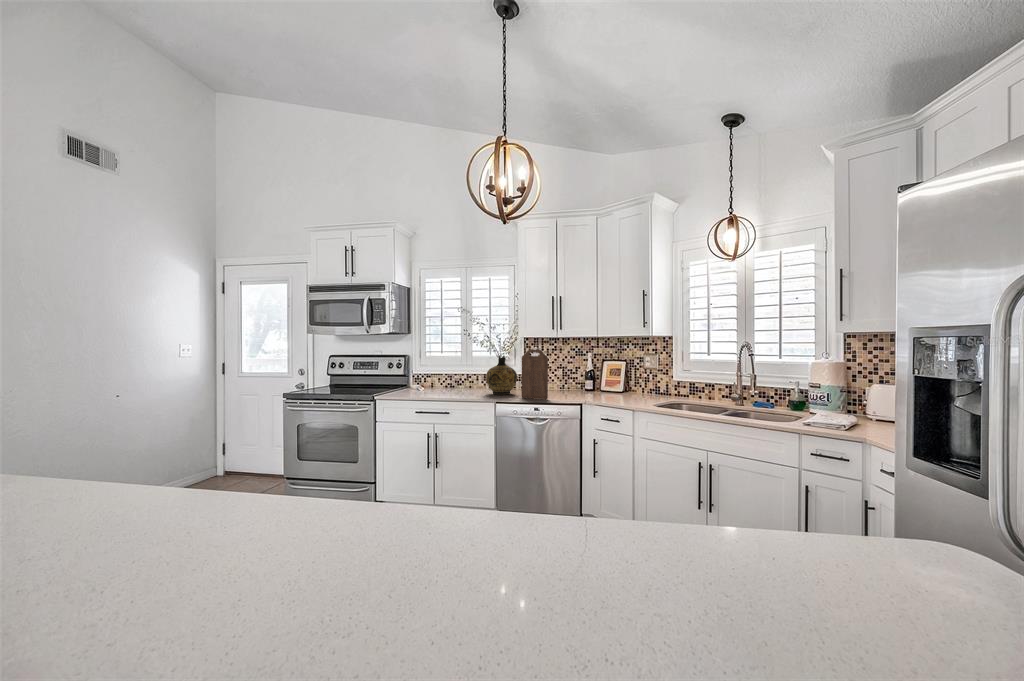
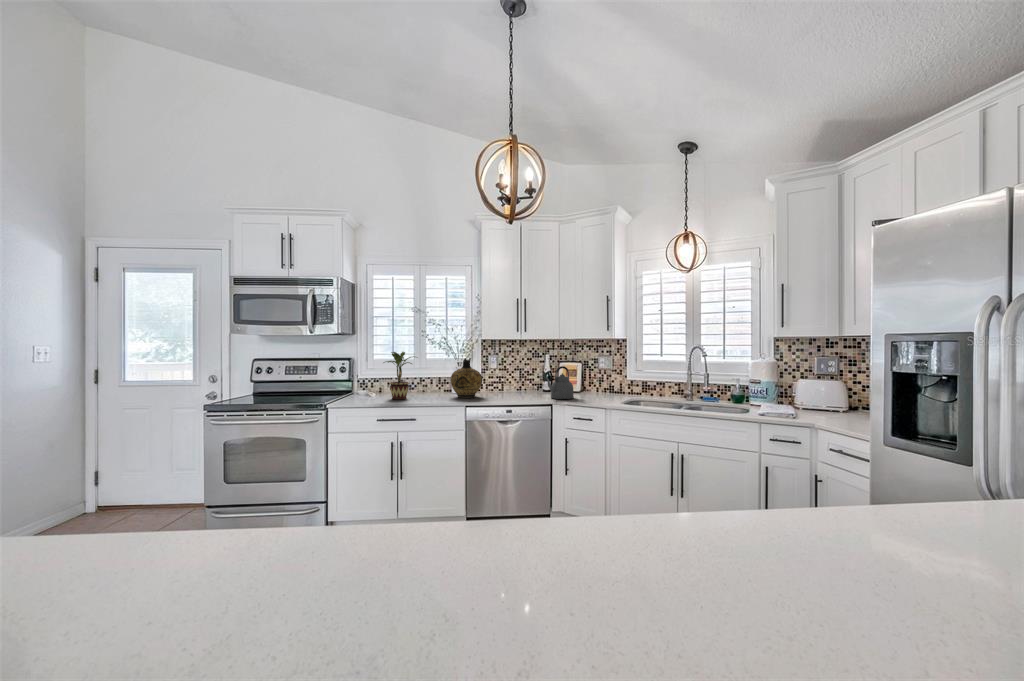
potted plant: none [423,349,457,394] -> present [384,352,414,399]
cutting board: present [522,350,548,399] -> none [493,352,520,401]
kettle: none [574,365,606,399] -> present [545,366,574,399]

